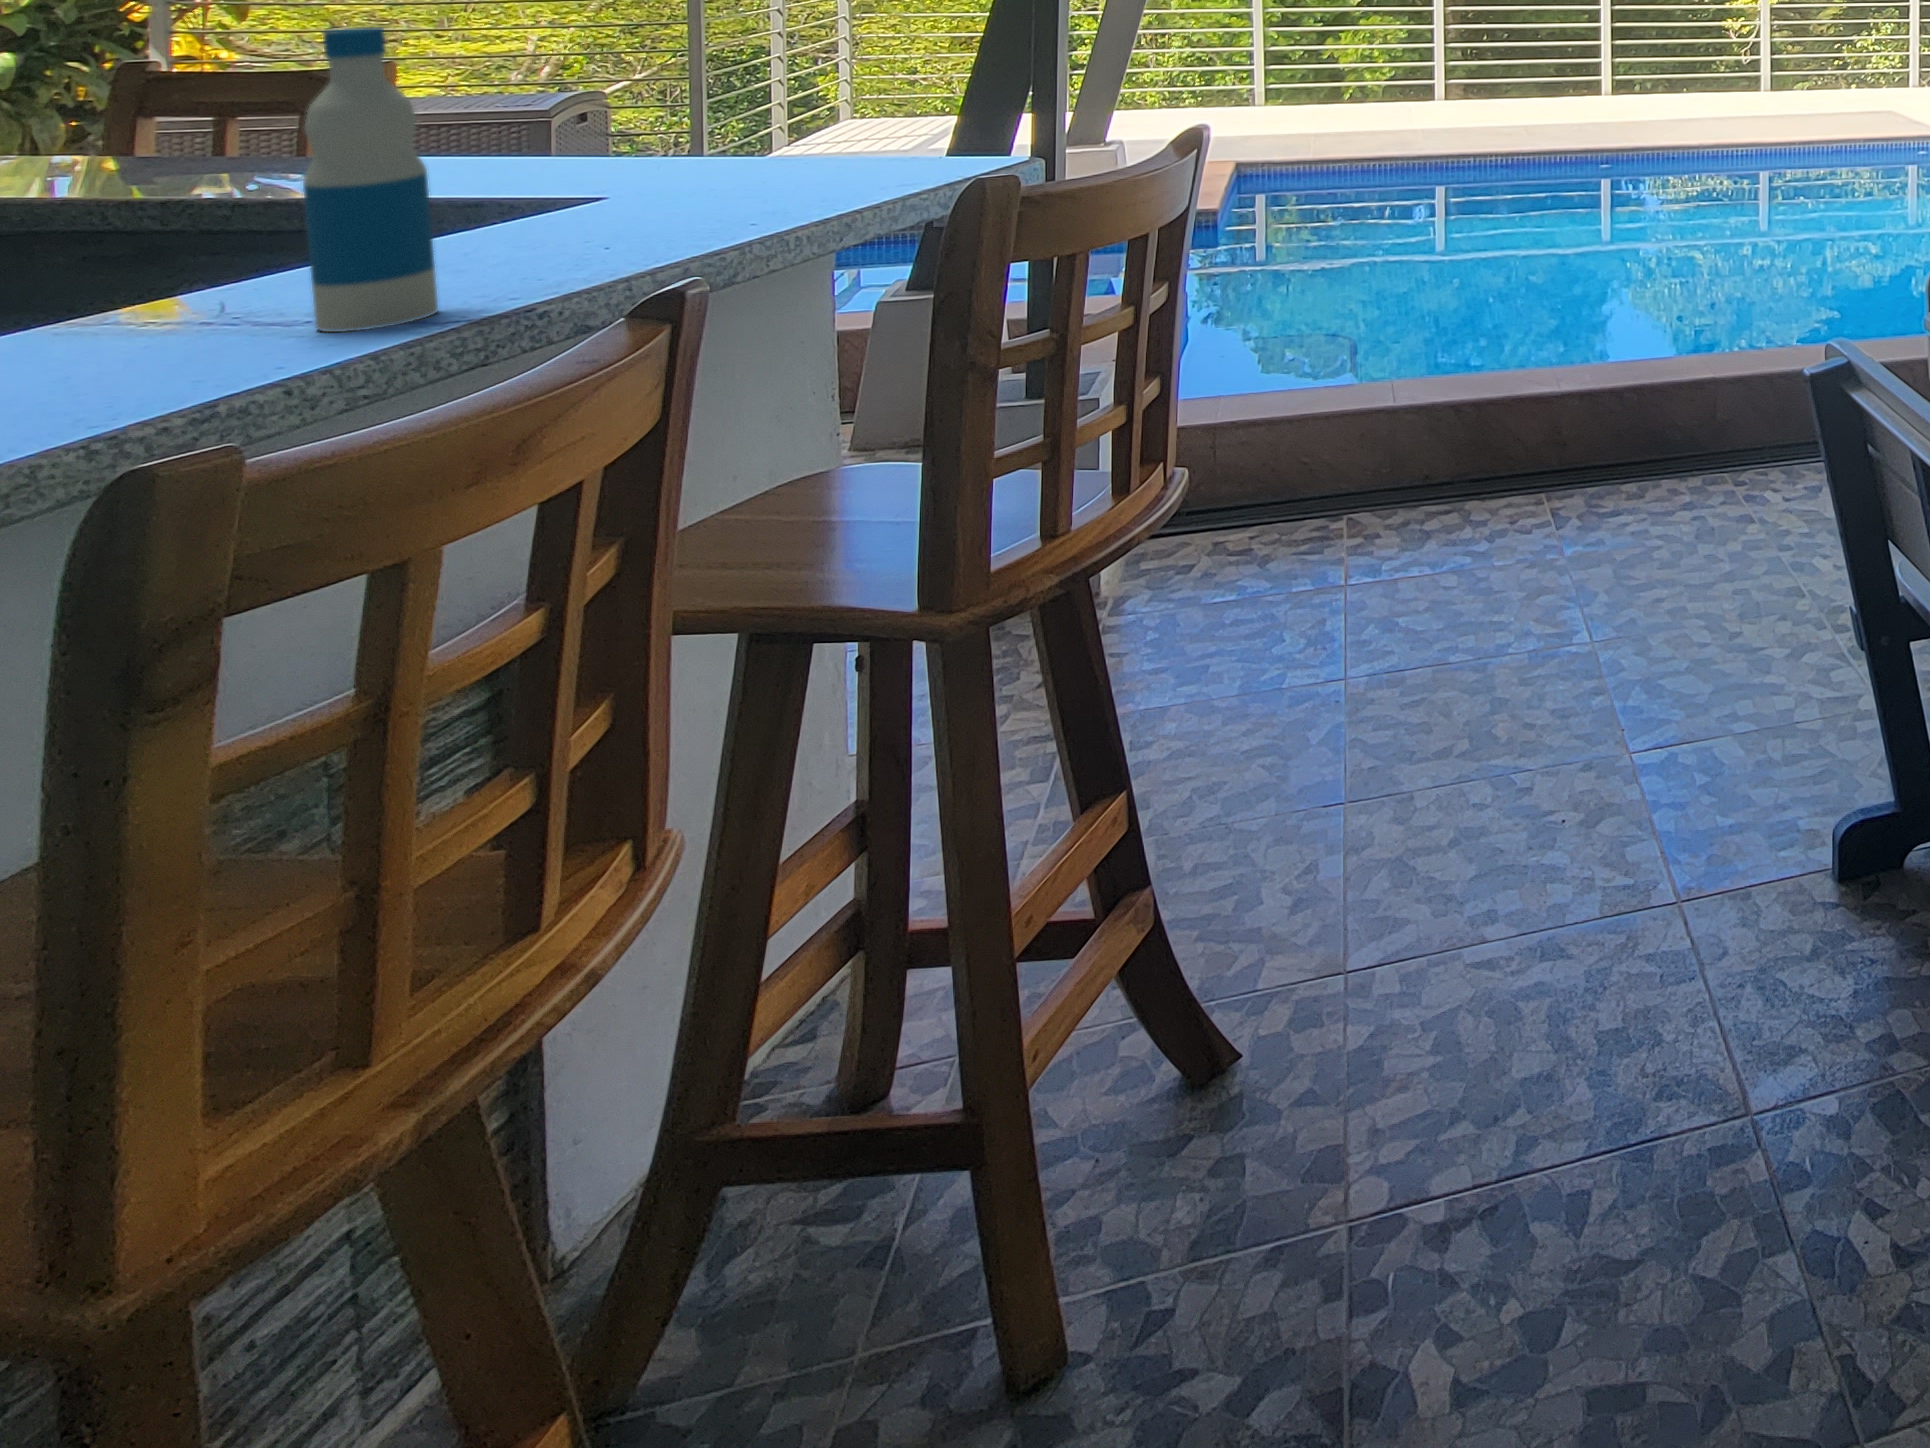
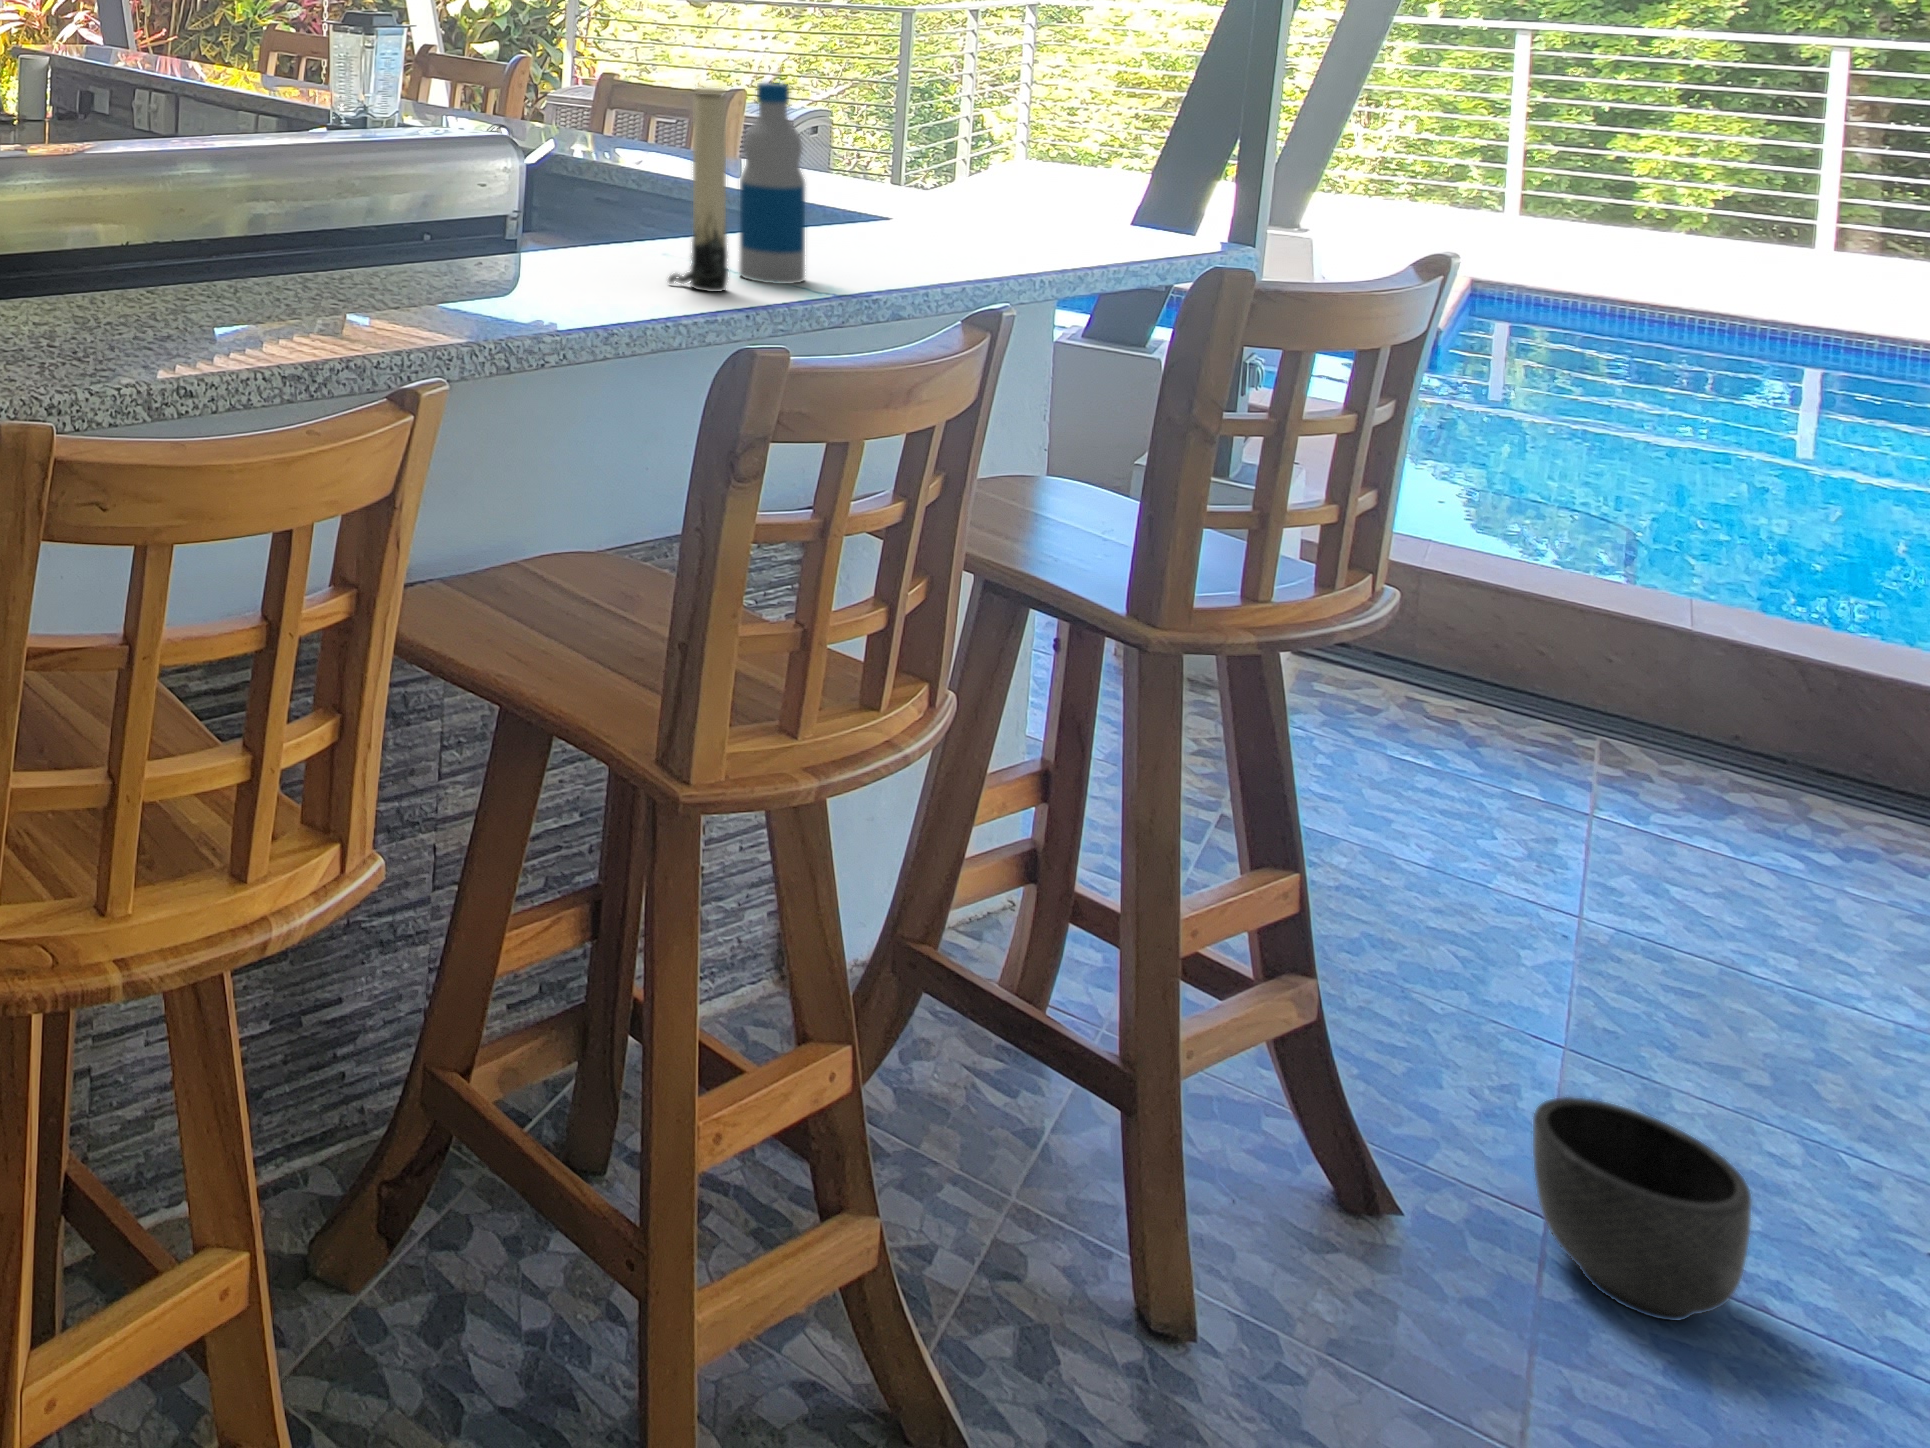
candle: none [149,41,276,374] -> present [668,88,728,292]
planter: none [1321,841,1464,1020] -> present [1533,1097,1751,1320]

